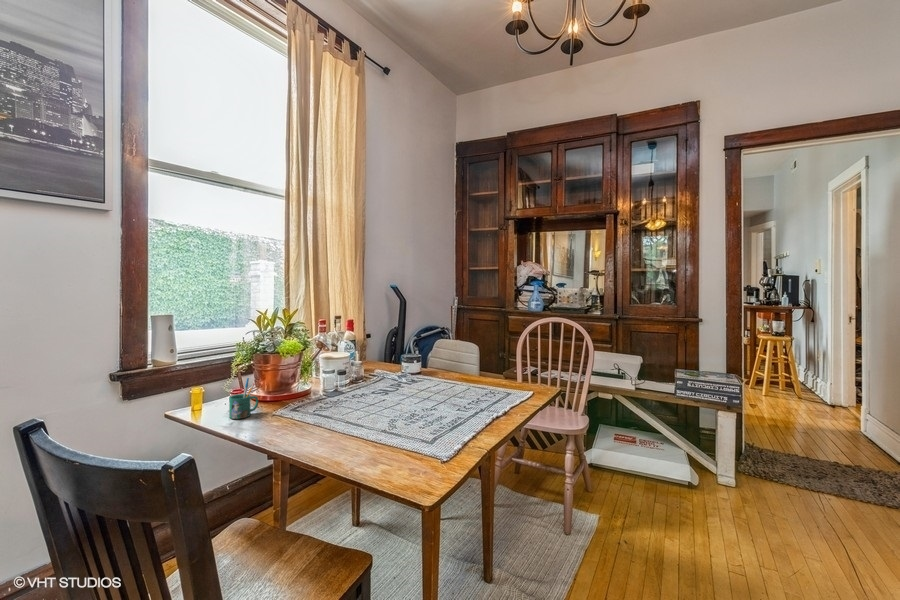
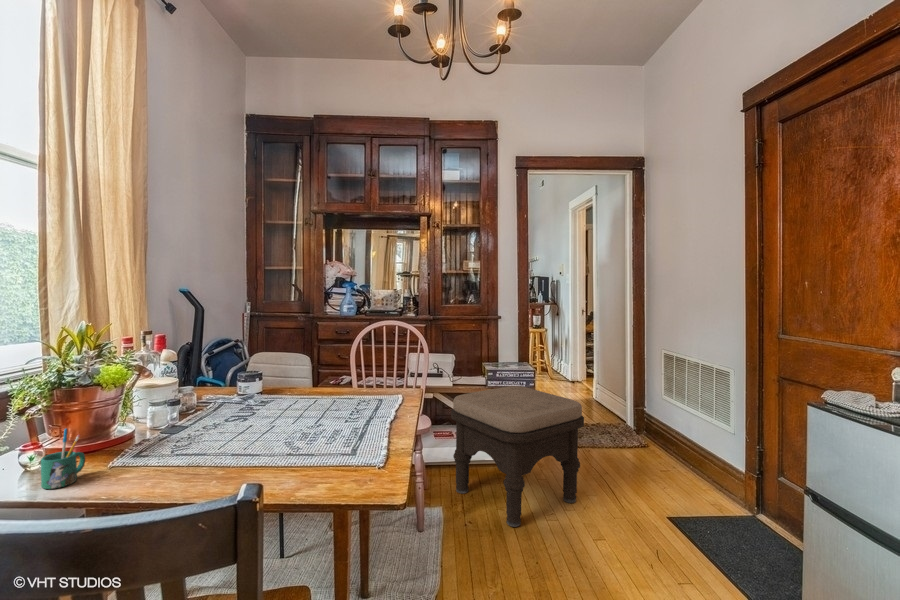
ottoman: none [617,399,802,566] -> present [451,386,584,527]

